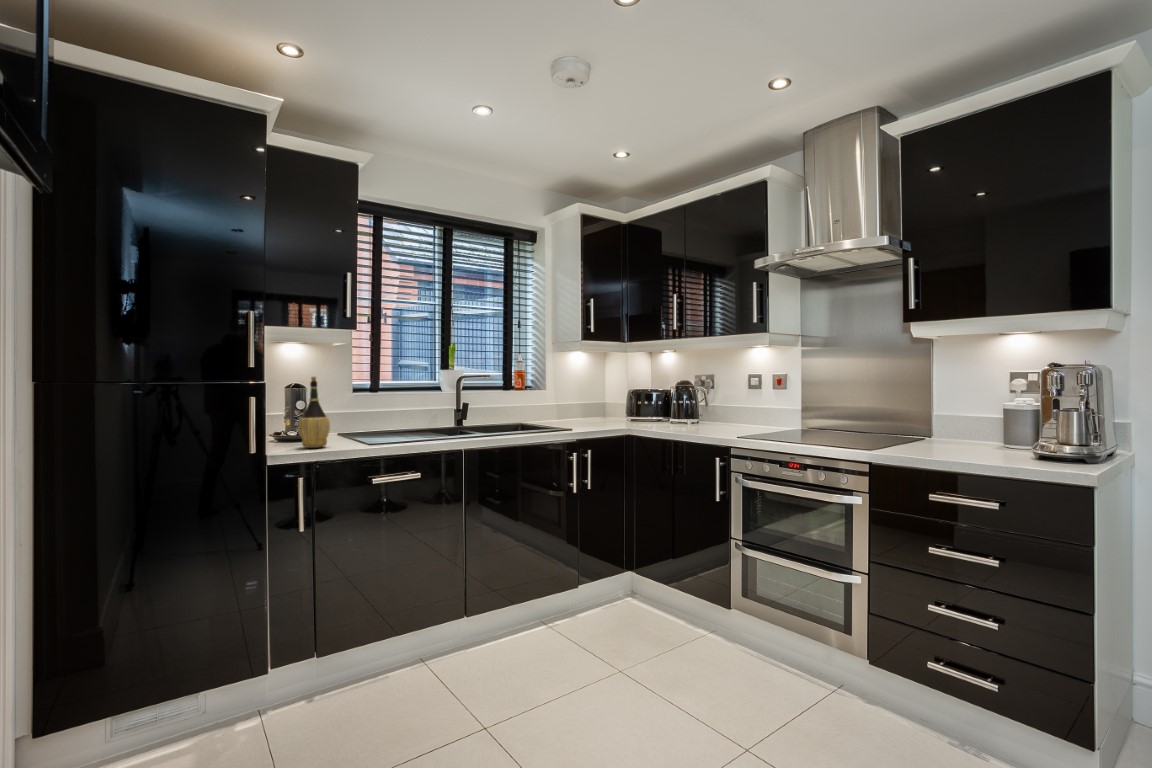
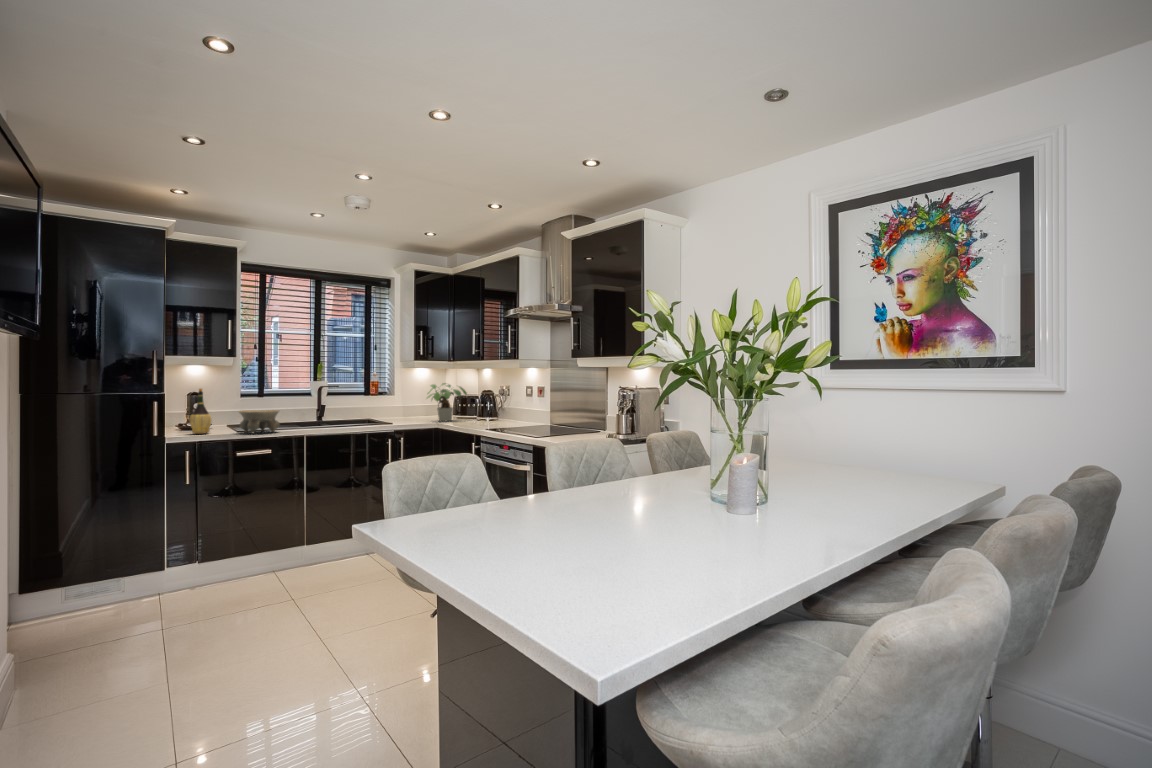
potted plant: none [603,370,657,425] -> present [428,383,467,421]
bowl: none [369,410,430,446] -> present [239,410,280,433]

